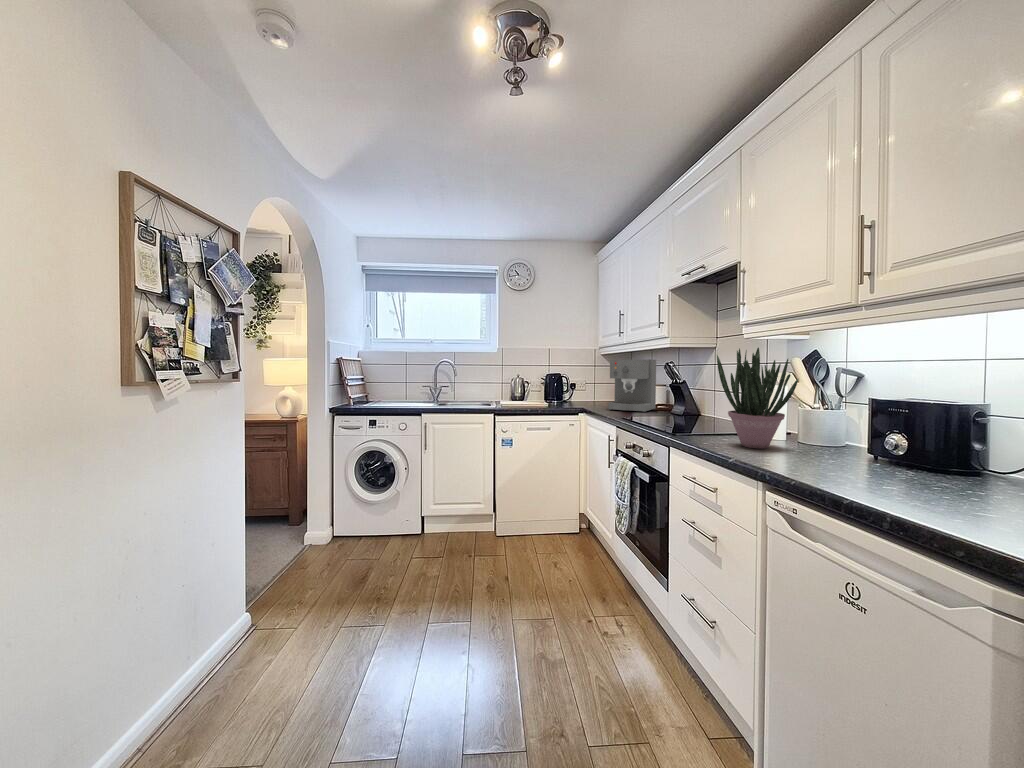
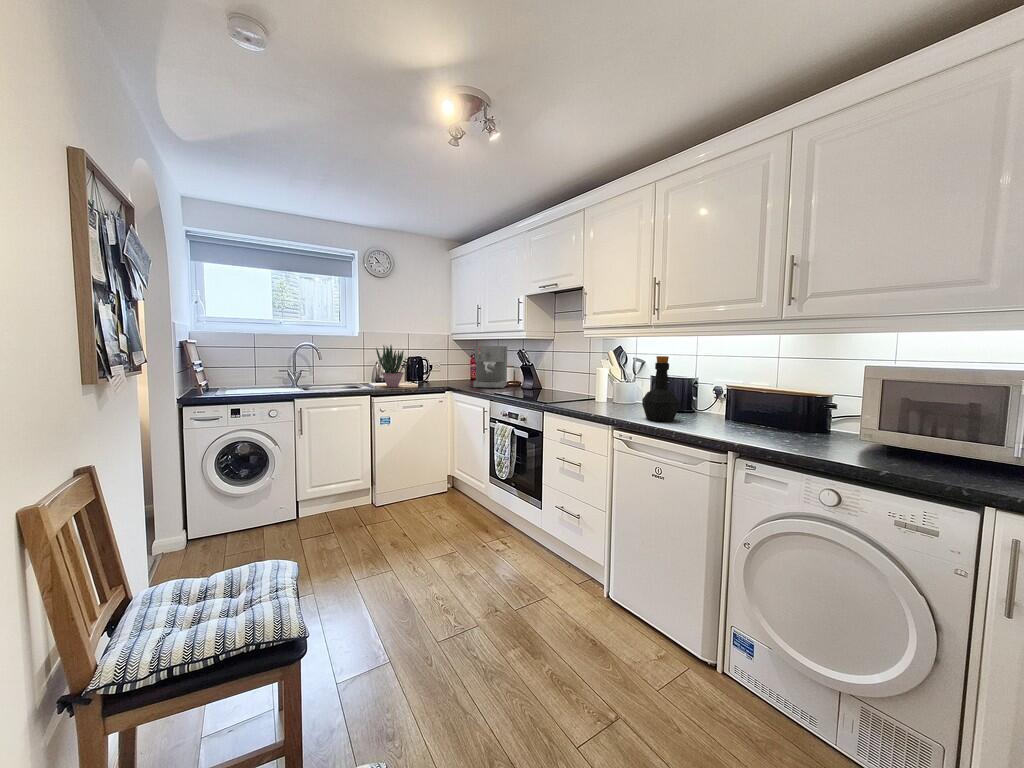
potted plant: present [717,348,799,449] -> present [376,345,406,388]
bottle: none [829,357,919,489] -> present [642,356,679,422]

